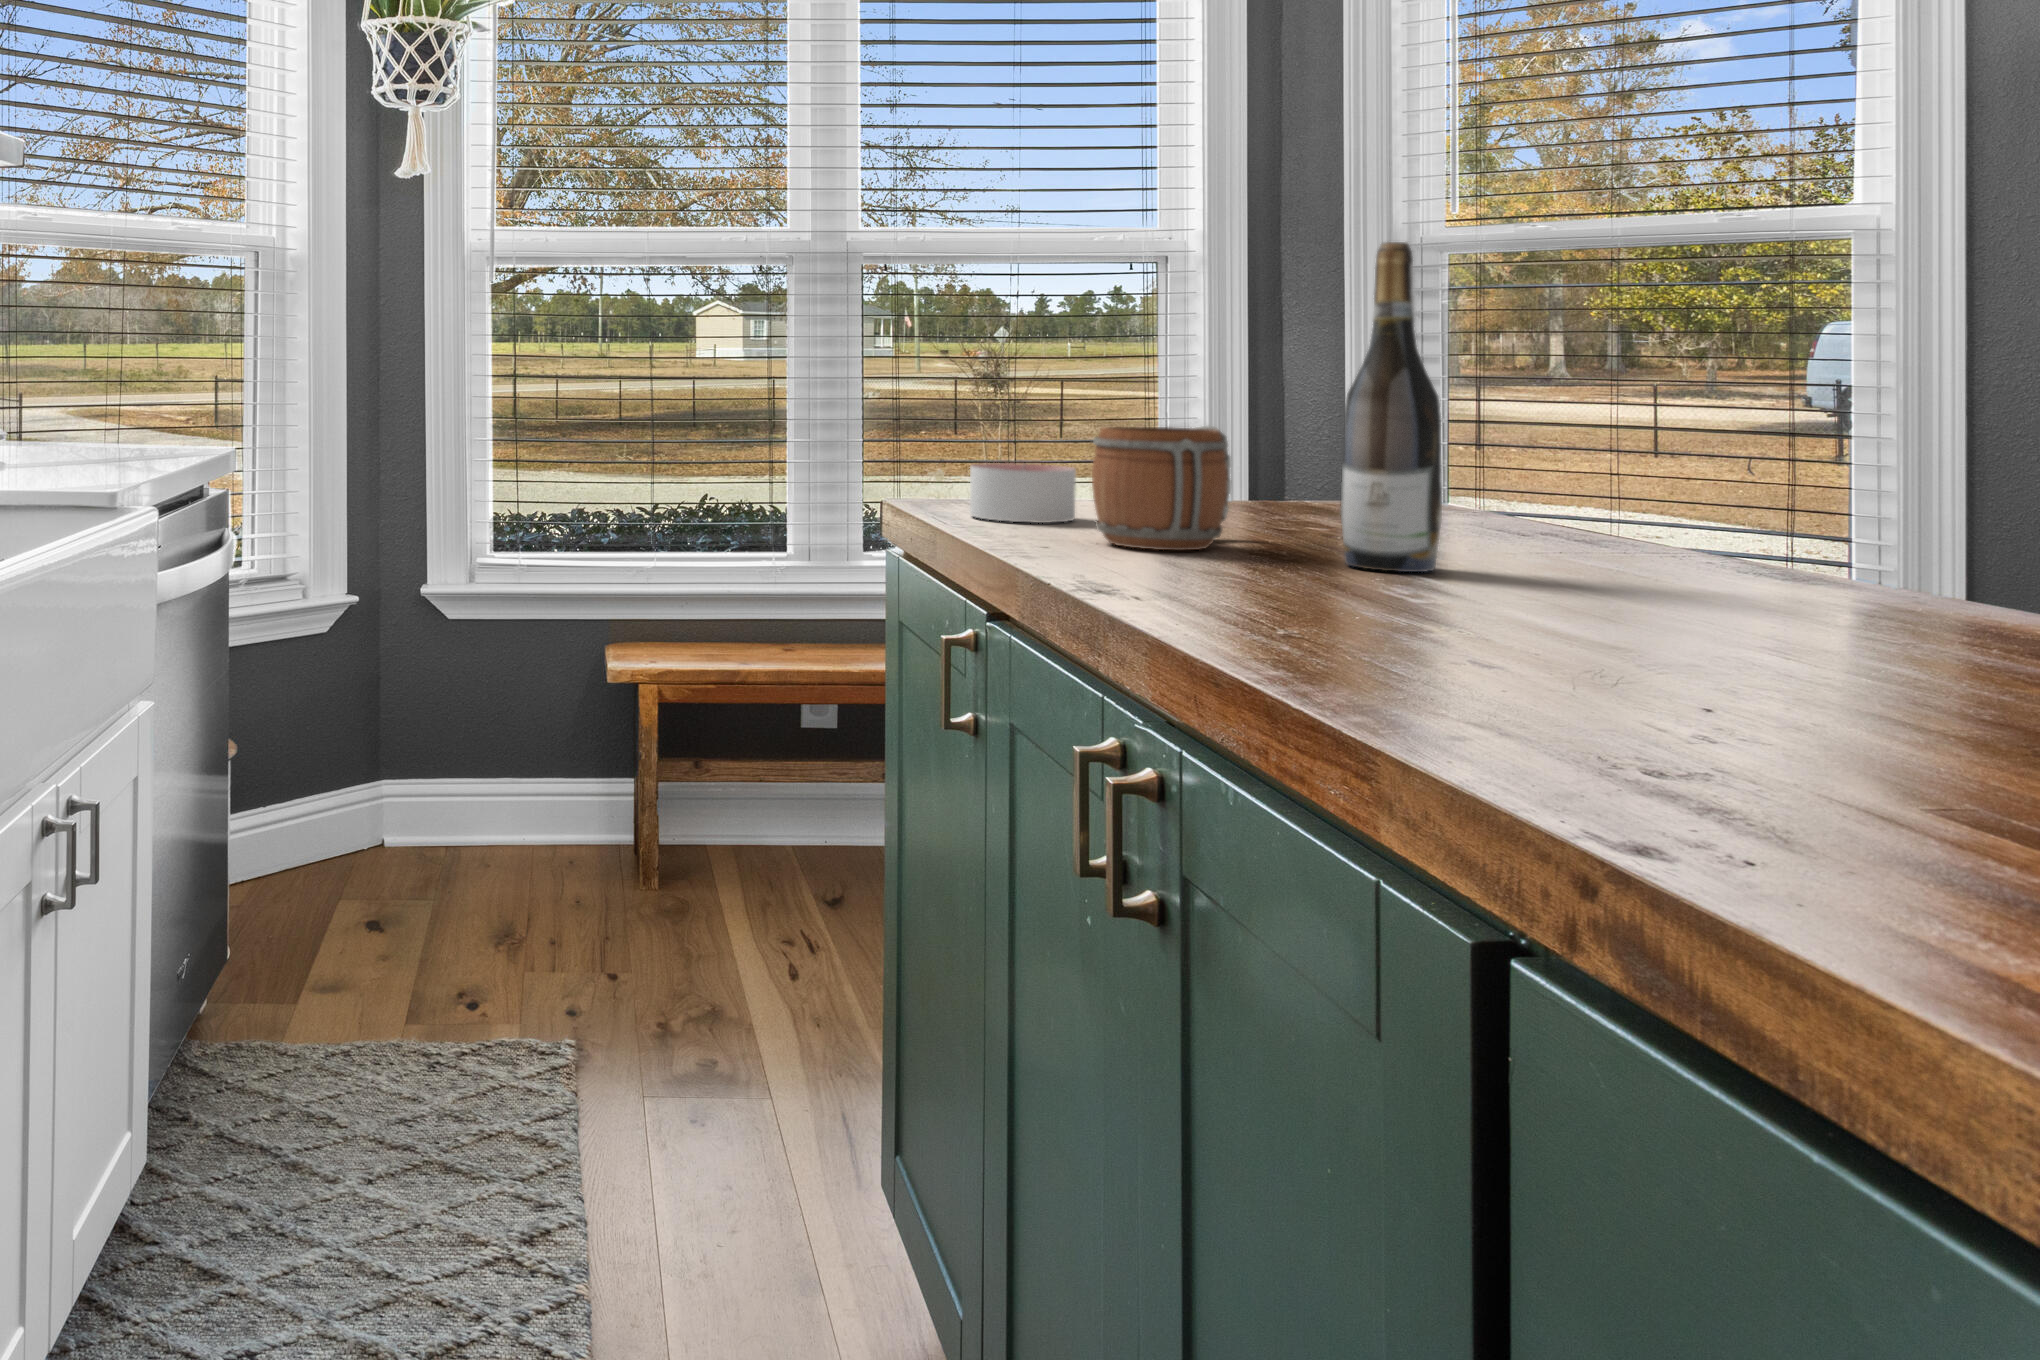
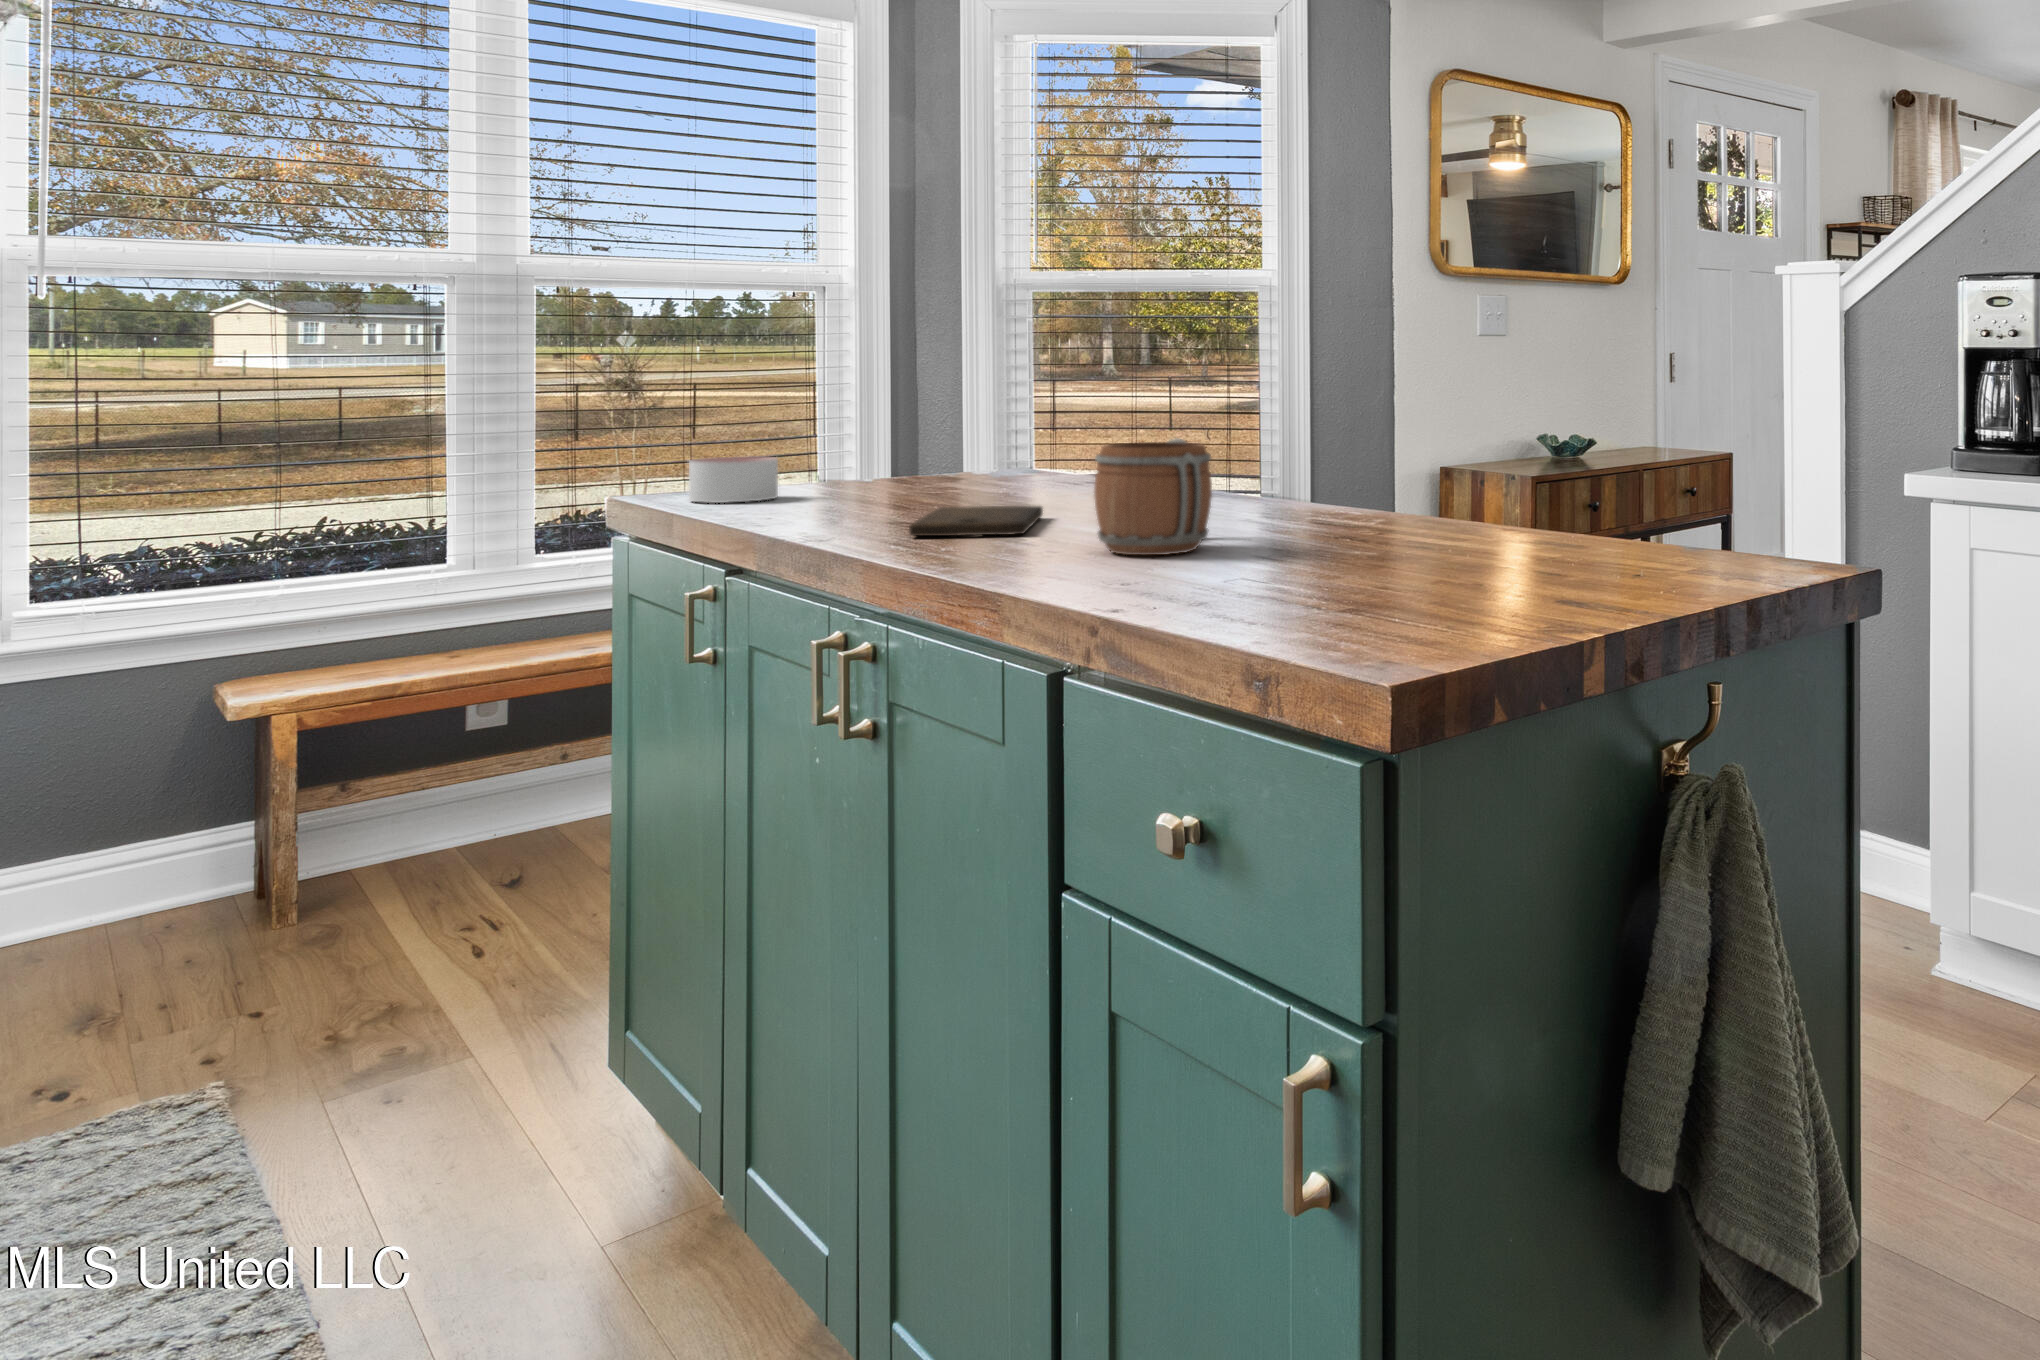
wine bottle: present [1340,242,1442,572] -> none [973,298,1034,511]
mug: present [1092,426,1231,550] -> present [1094,438,1212,555]
cutting board: none [1231,558,1457,619] -> present [909,506,1043,536]

